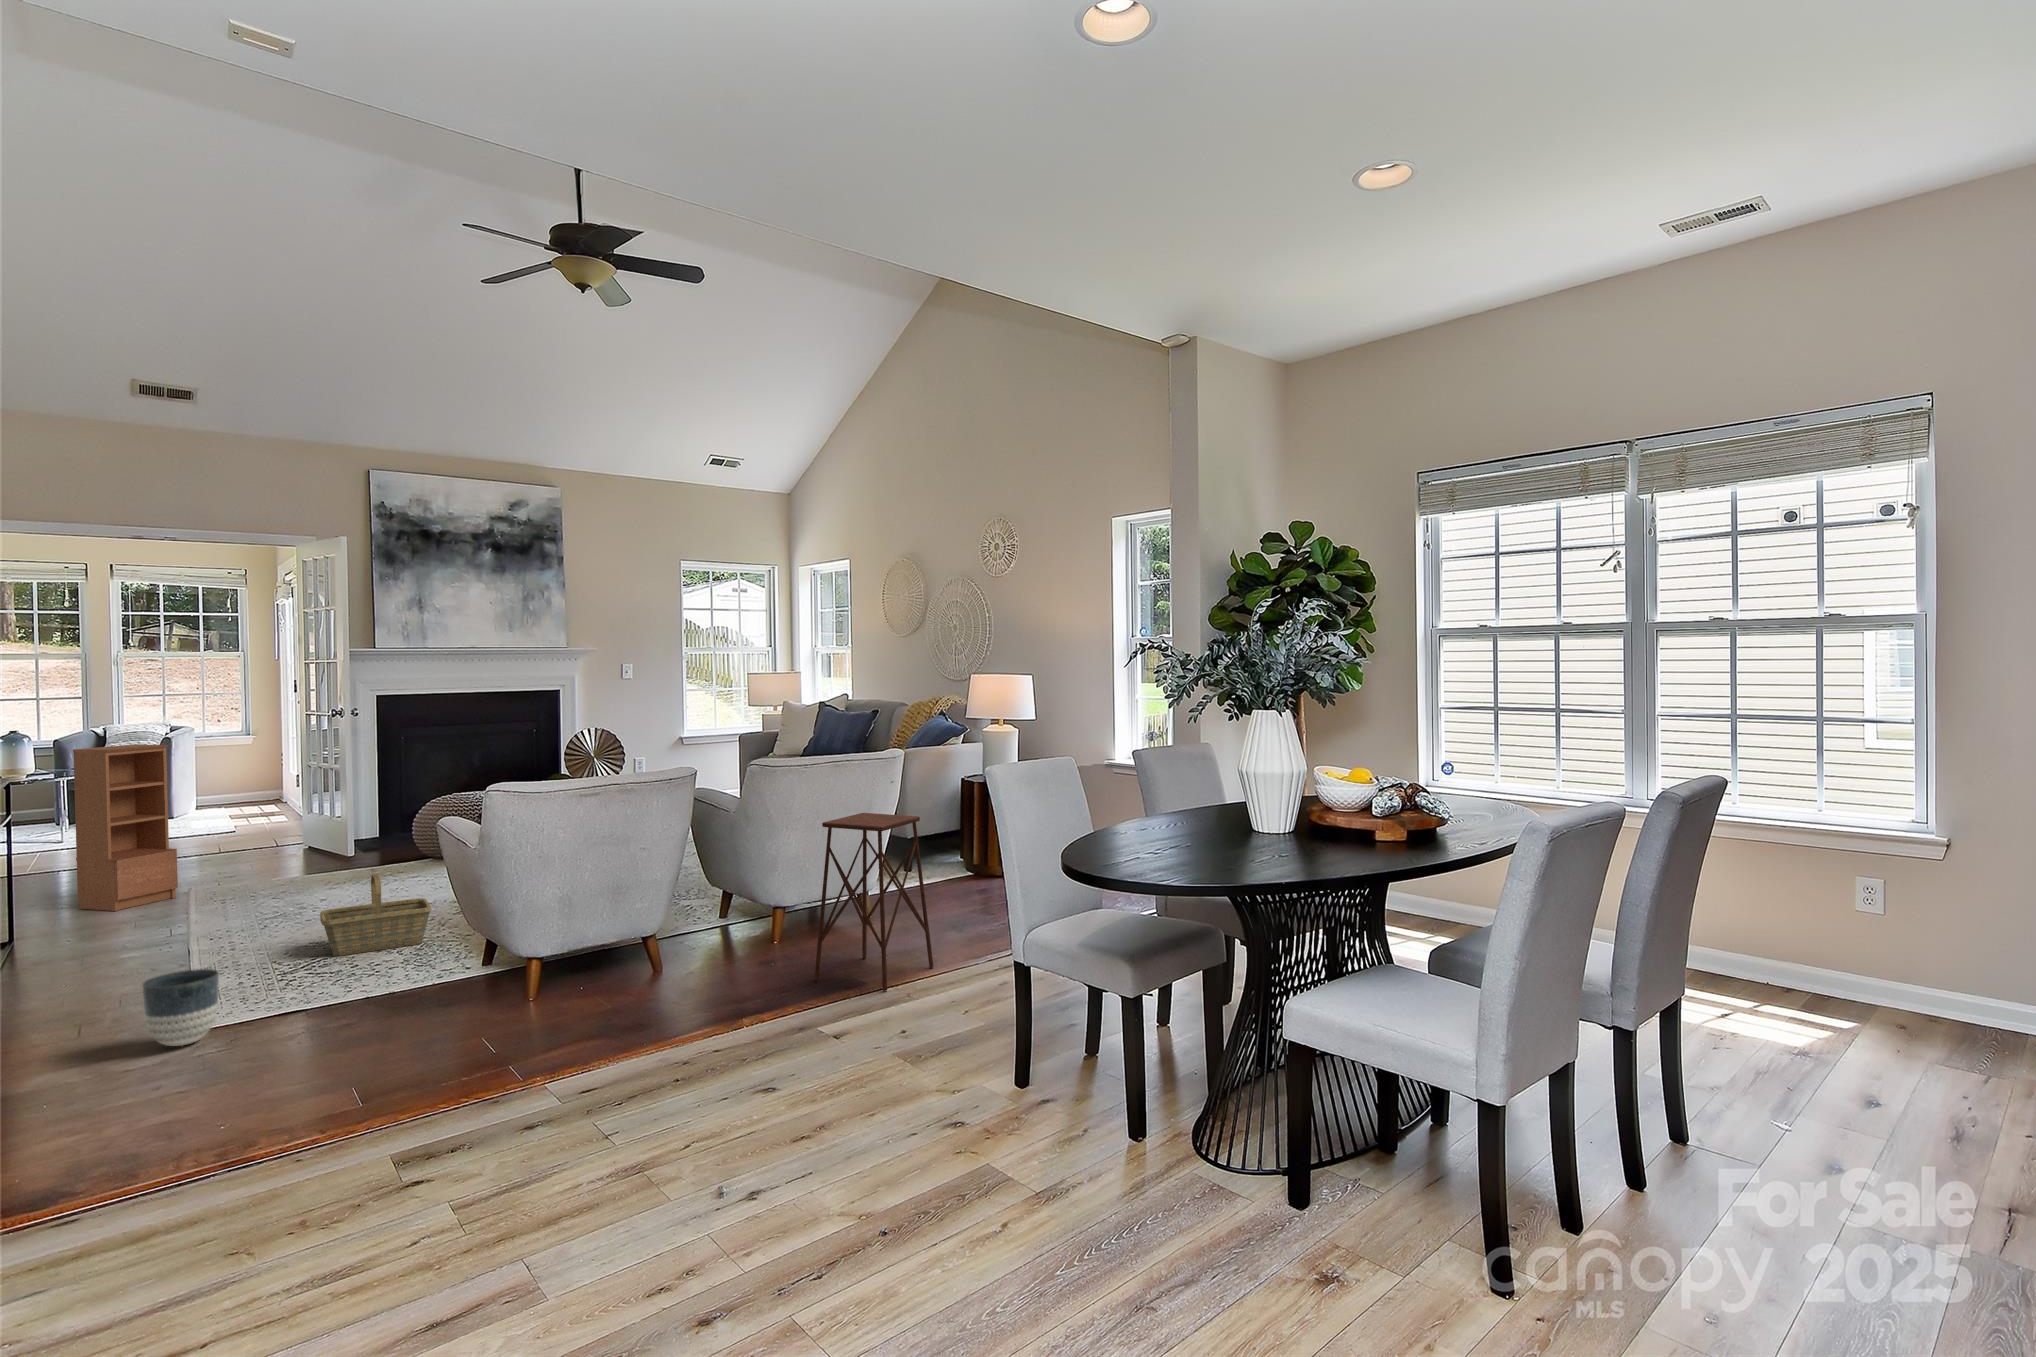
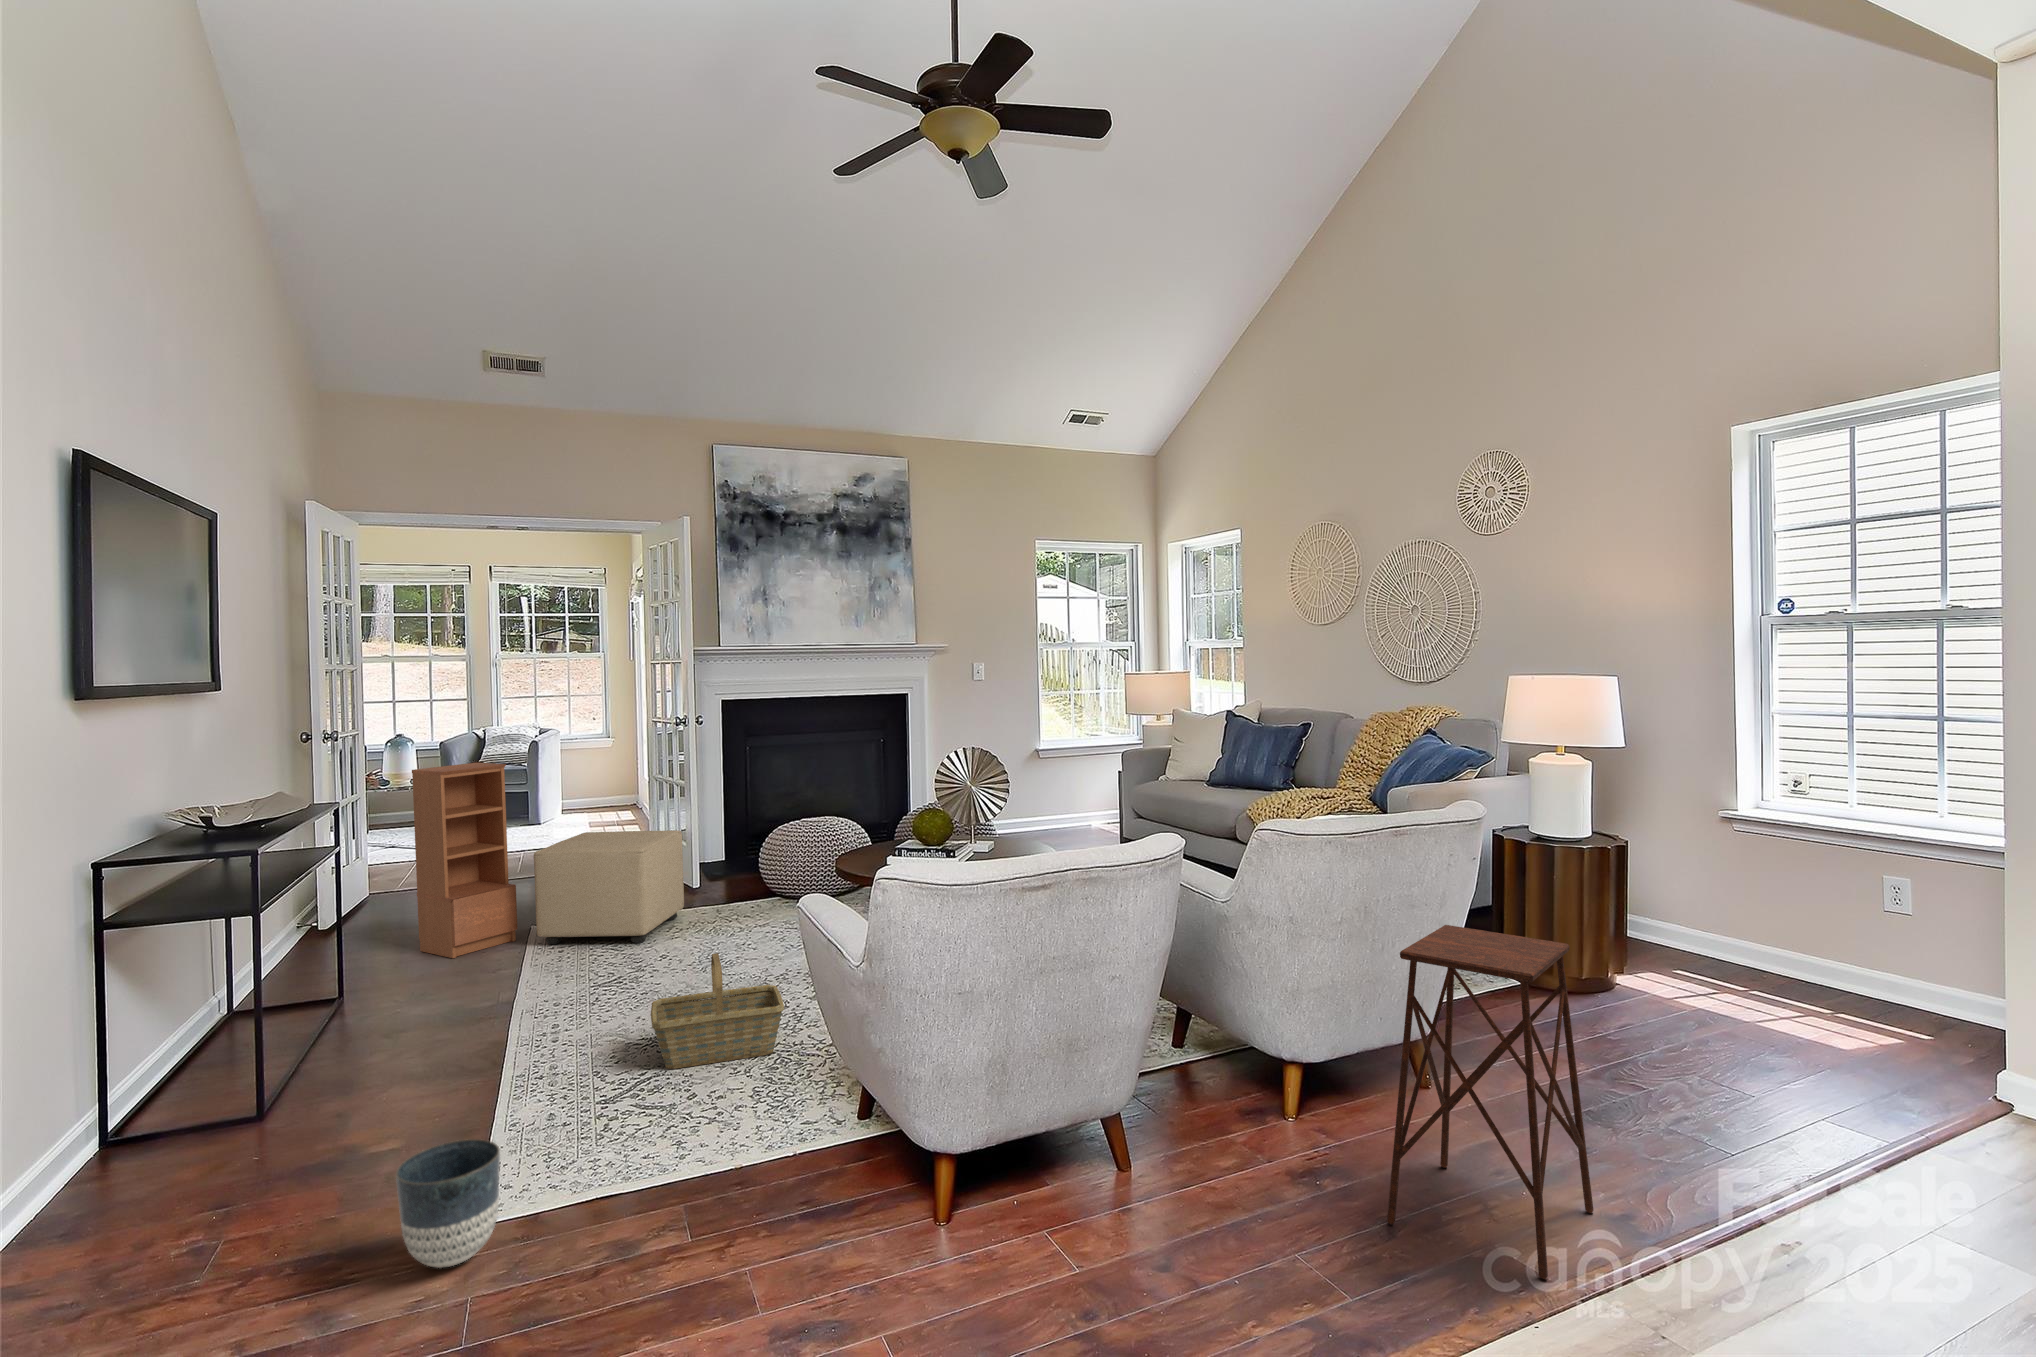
ottoman: none [196,802,340,898] -> present [534,830,684,944]

